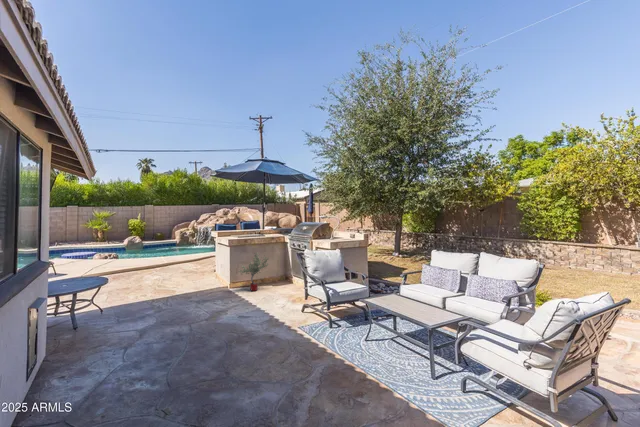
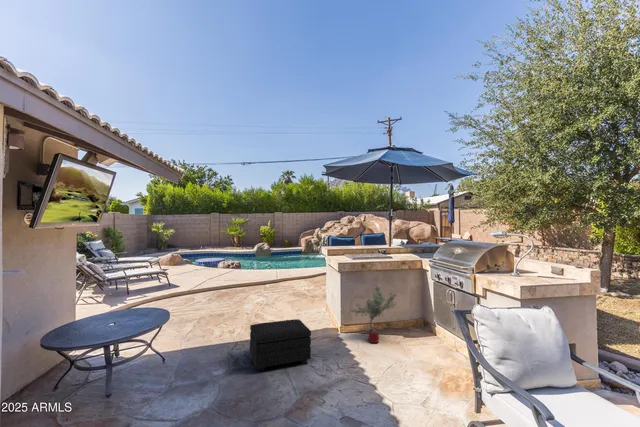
footstool: none [167,279,214,312] -> present [250,319,311,372]

